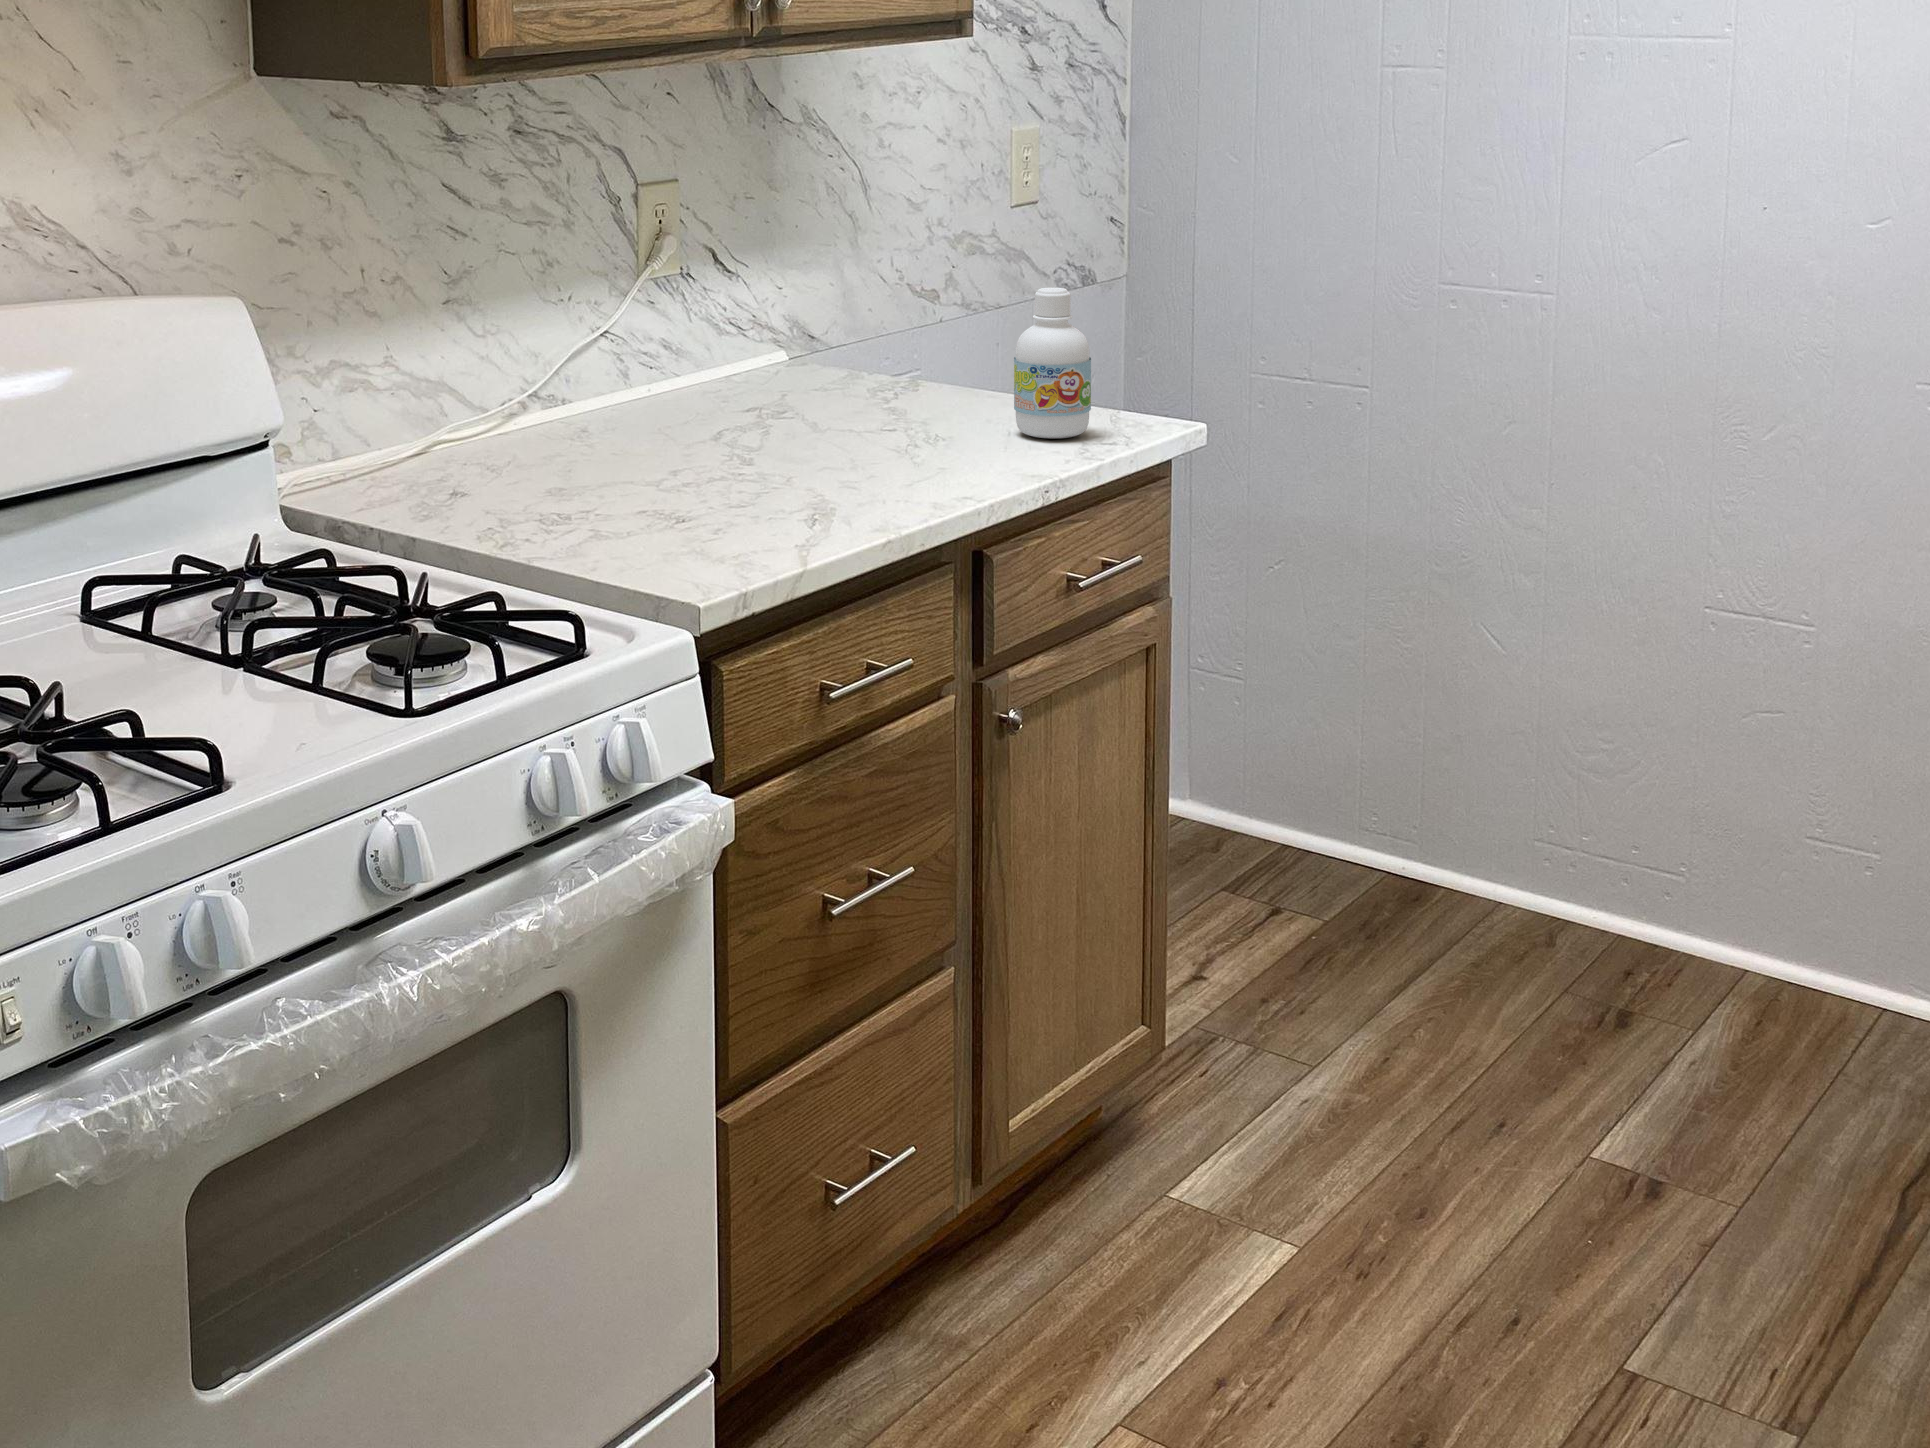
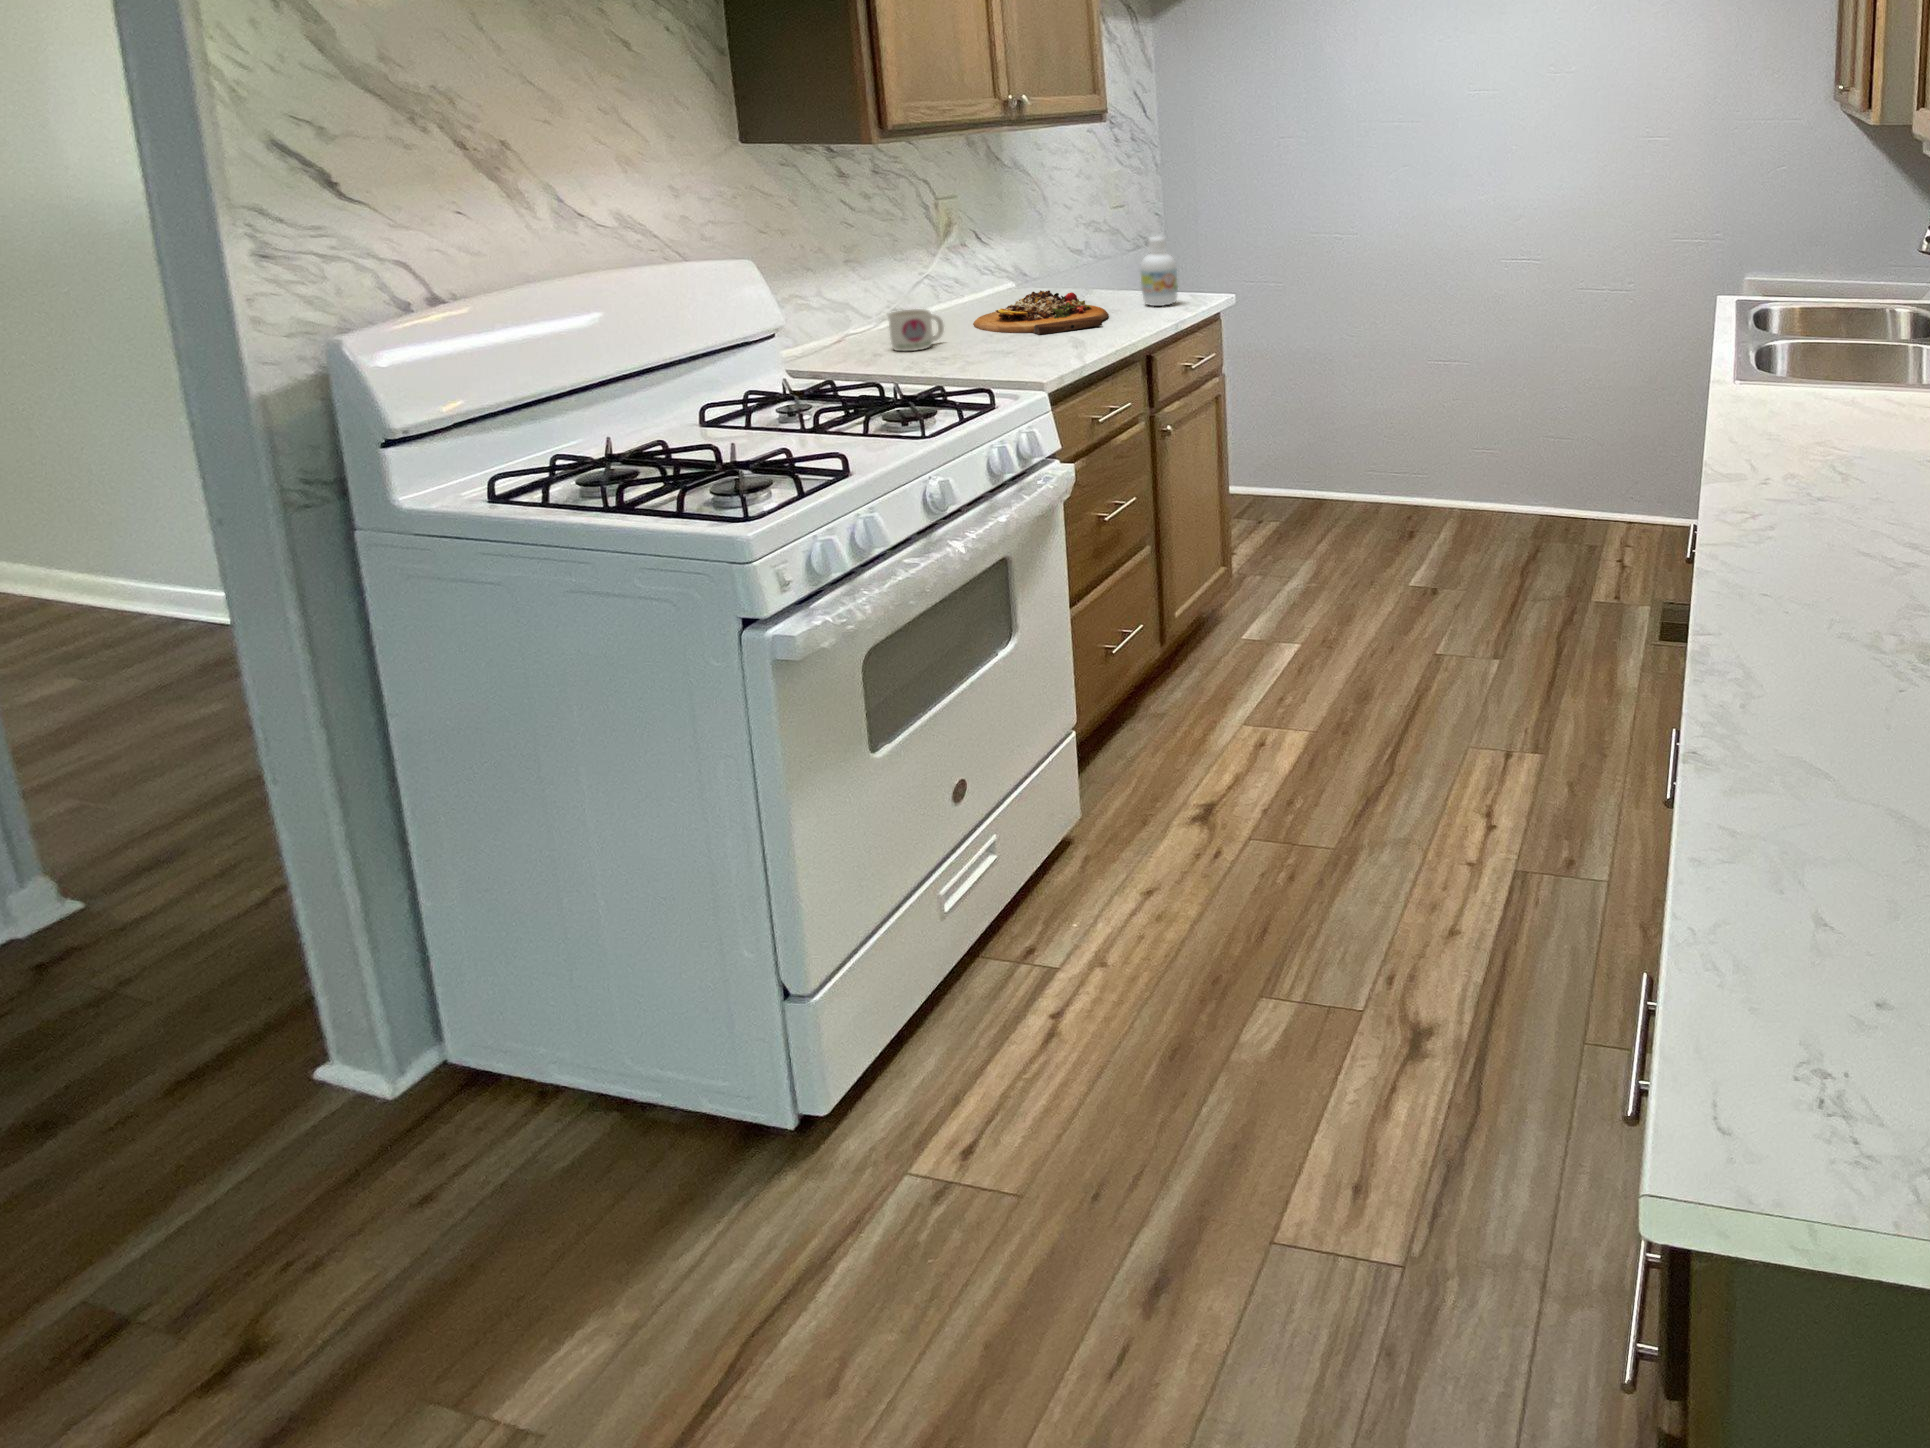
cutting board: none [664,387,932,485] -> present [973,290,1109,335]
mug: none [483,412,588,497] -> present [888,309,944,351]

